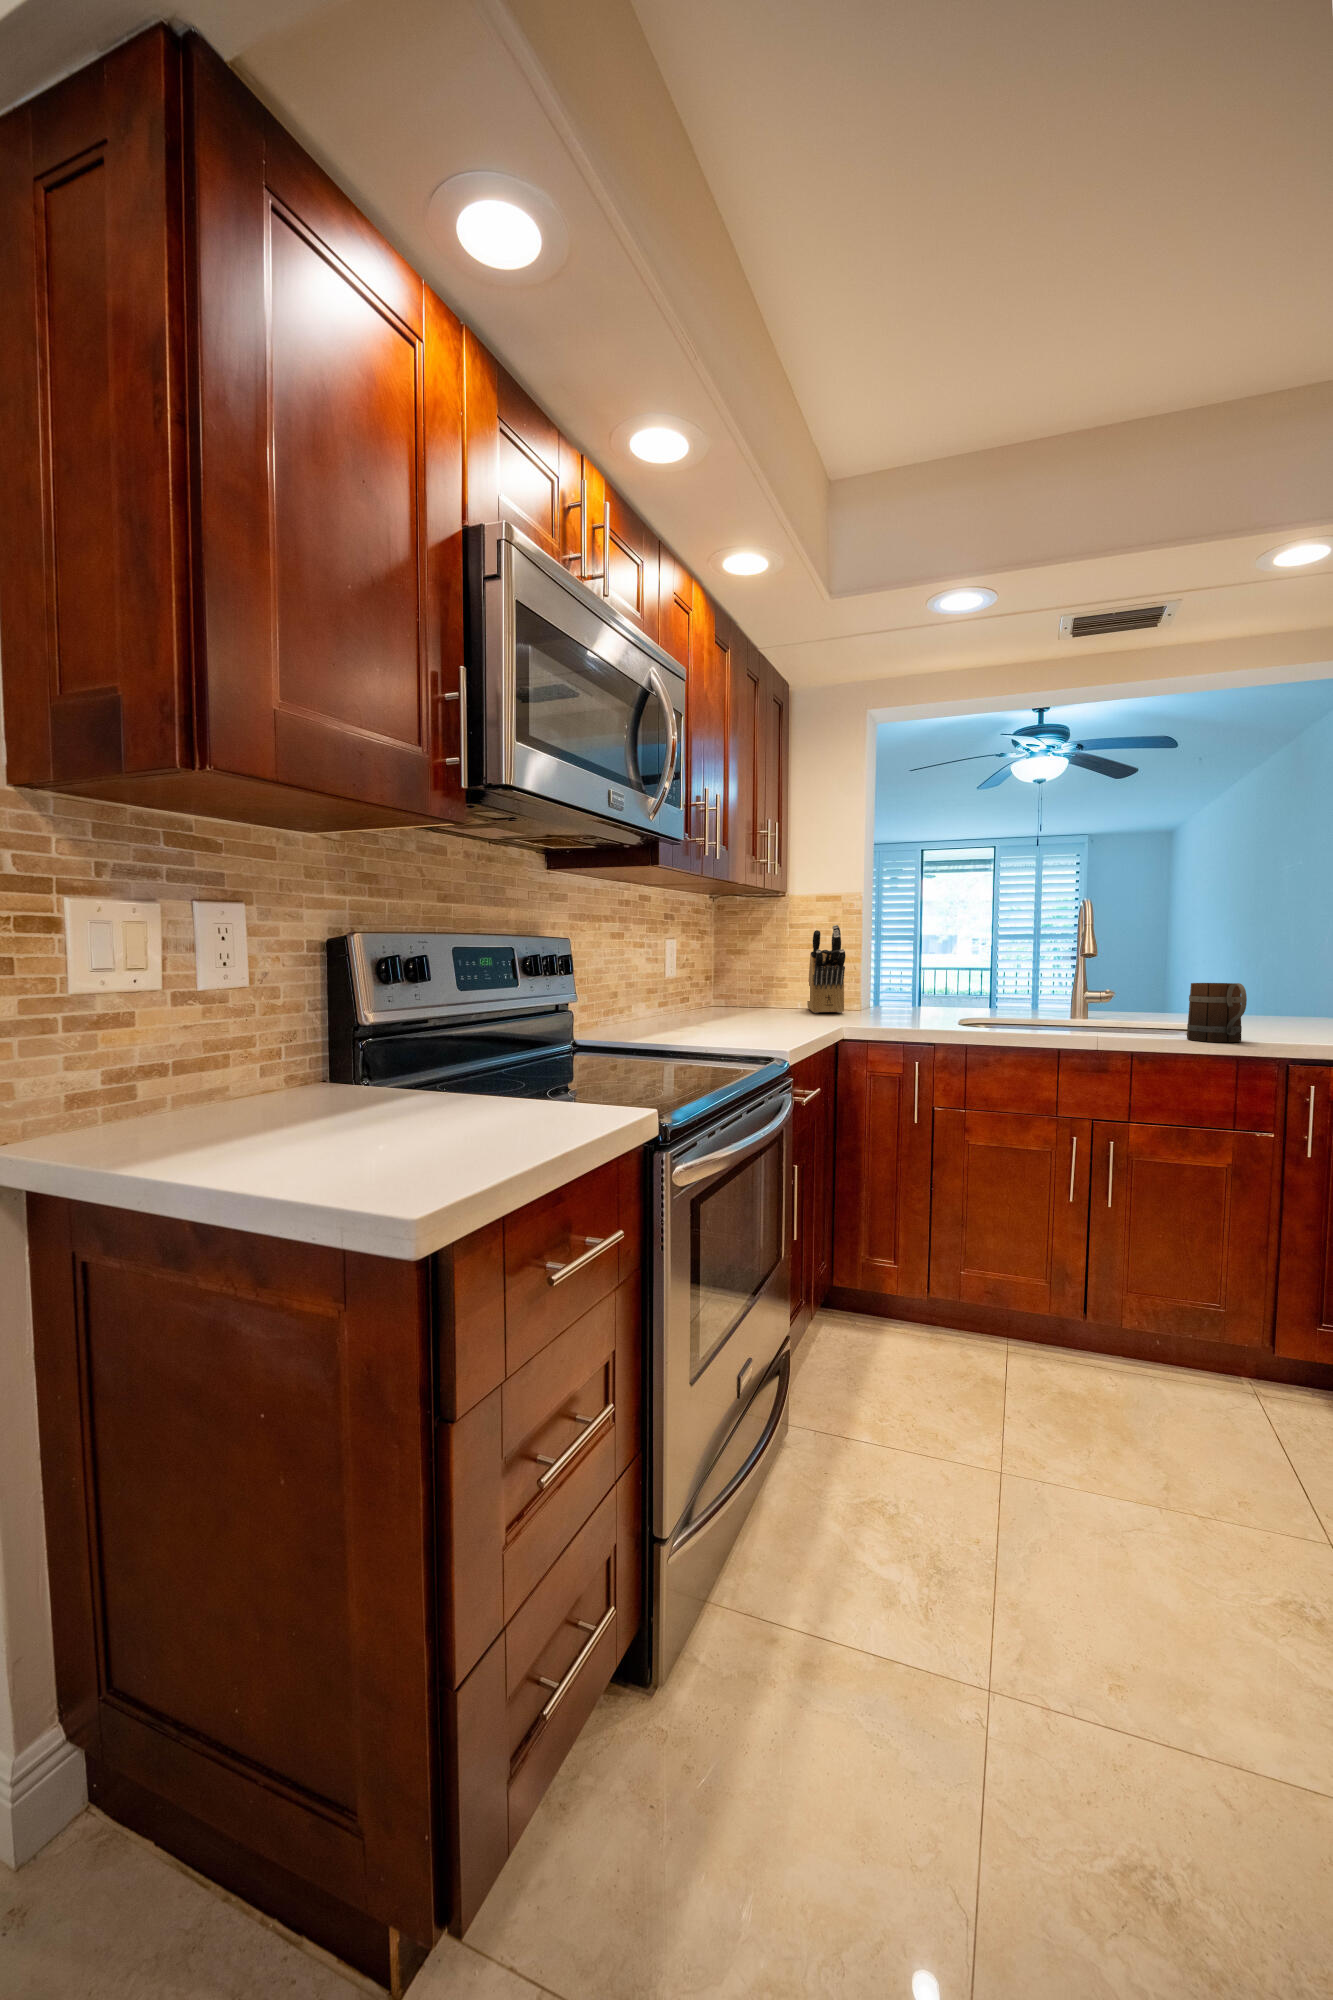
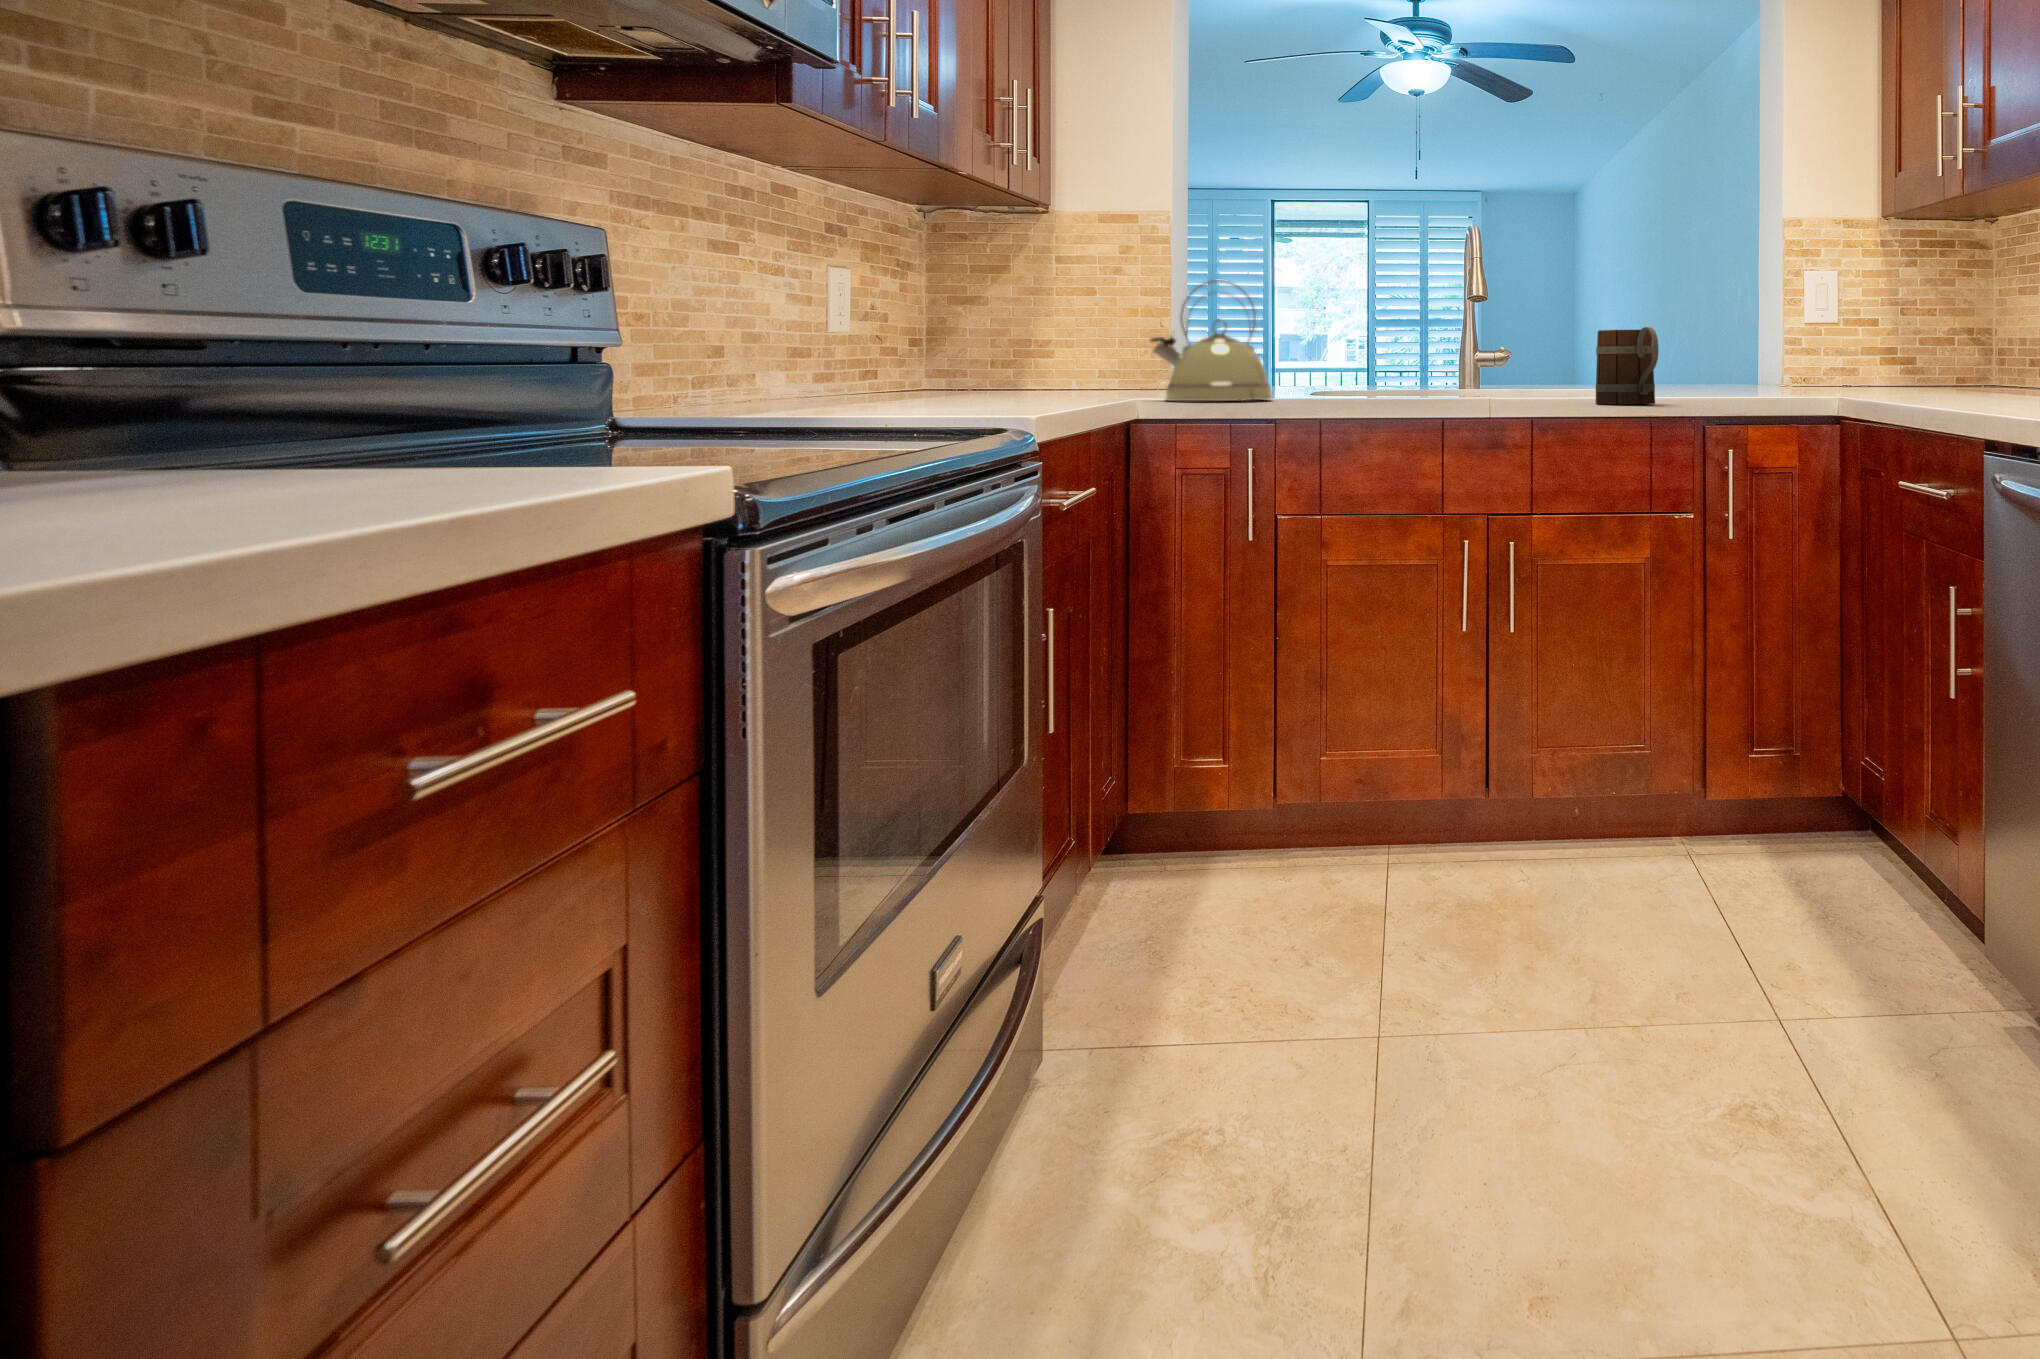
knife block: present [807,925,845,1013] -> none [1087,258,1144,396]
kettle: none [850,942,932,1025] -> present [1150,280,1272,401]

